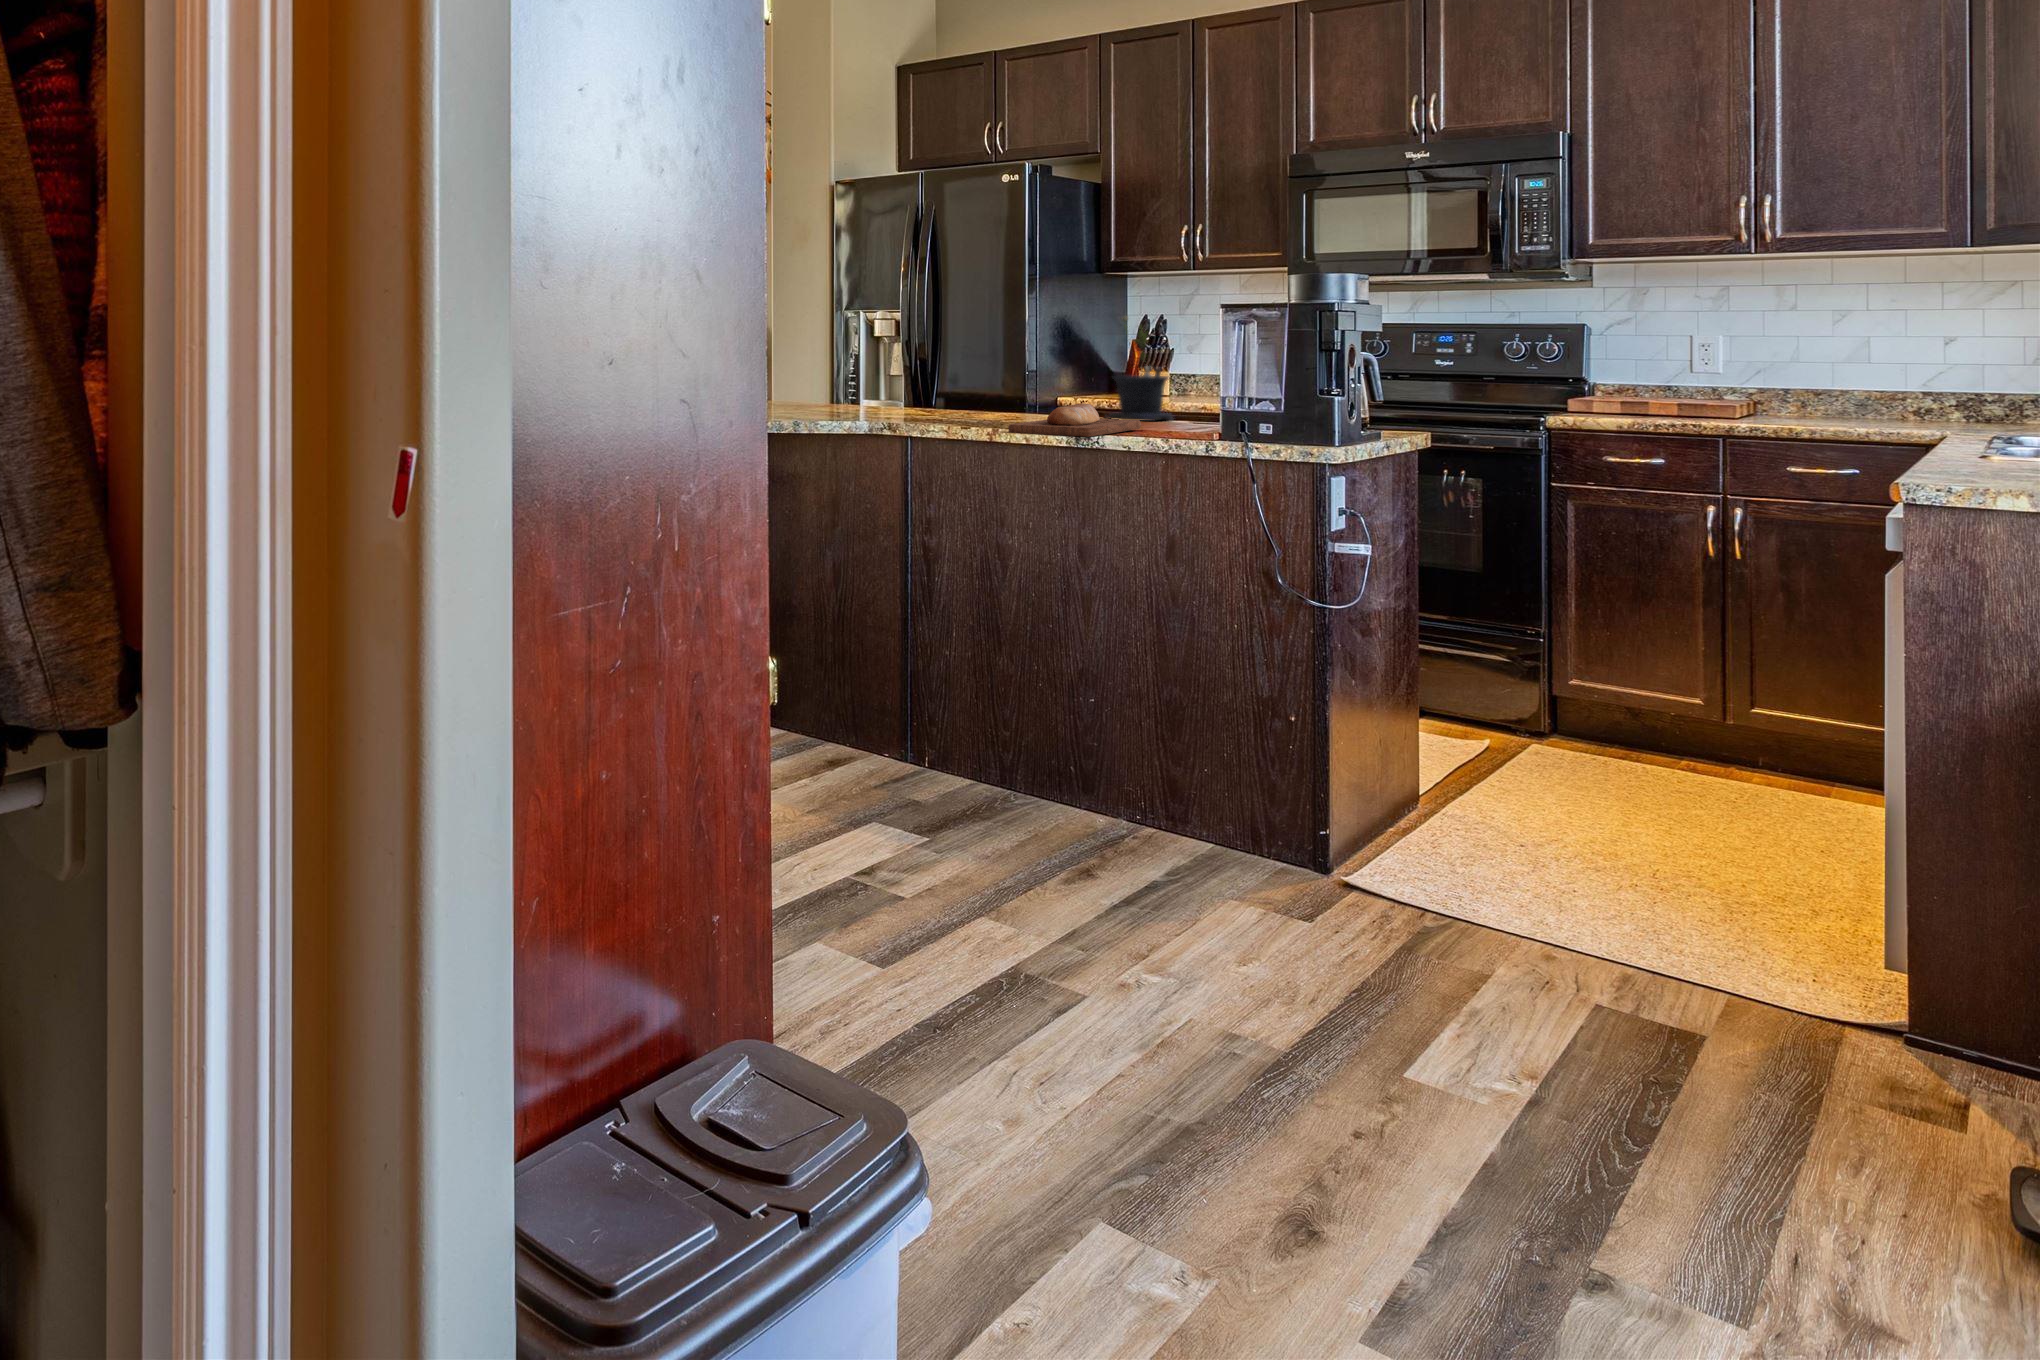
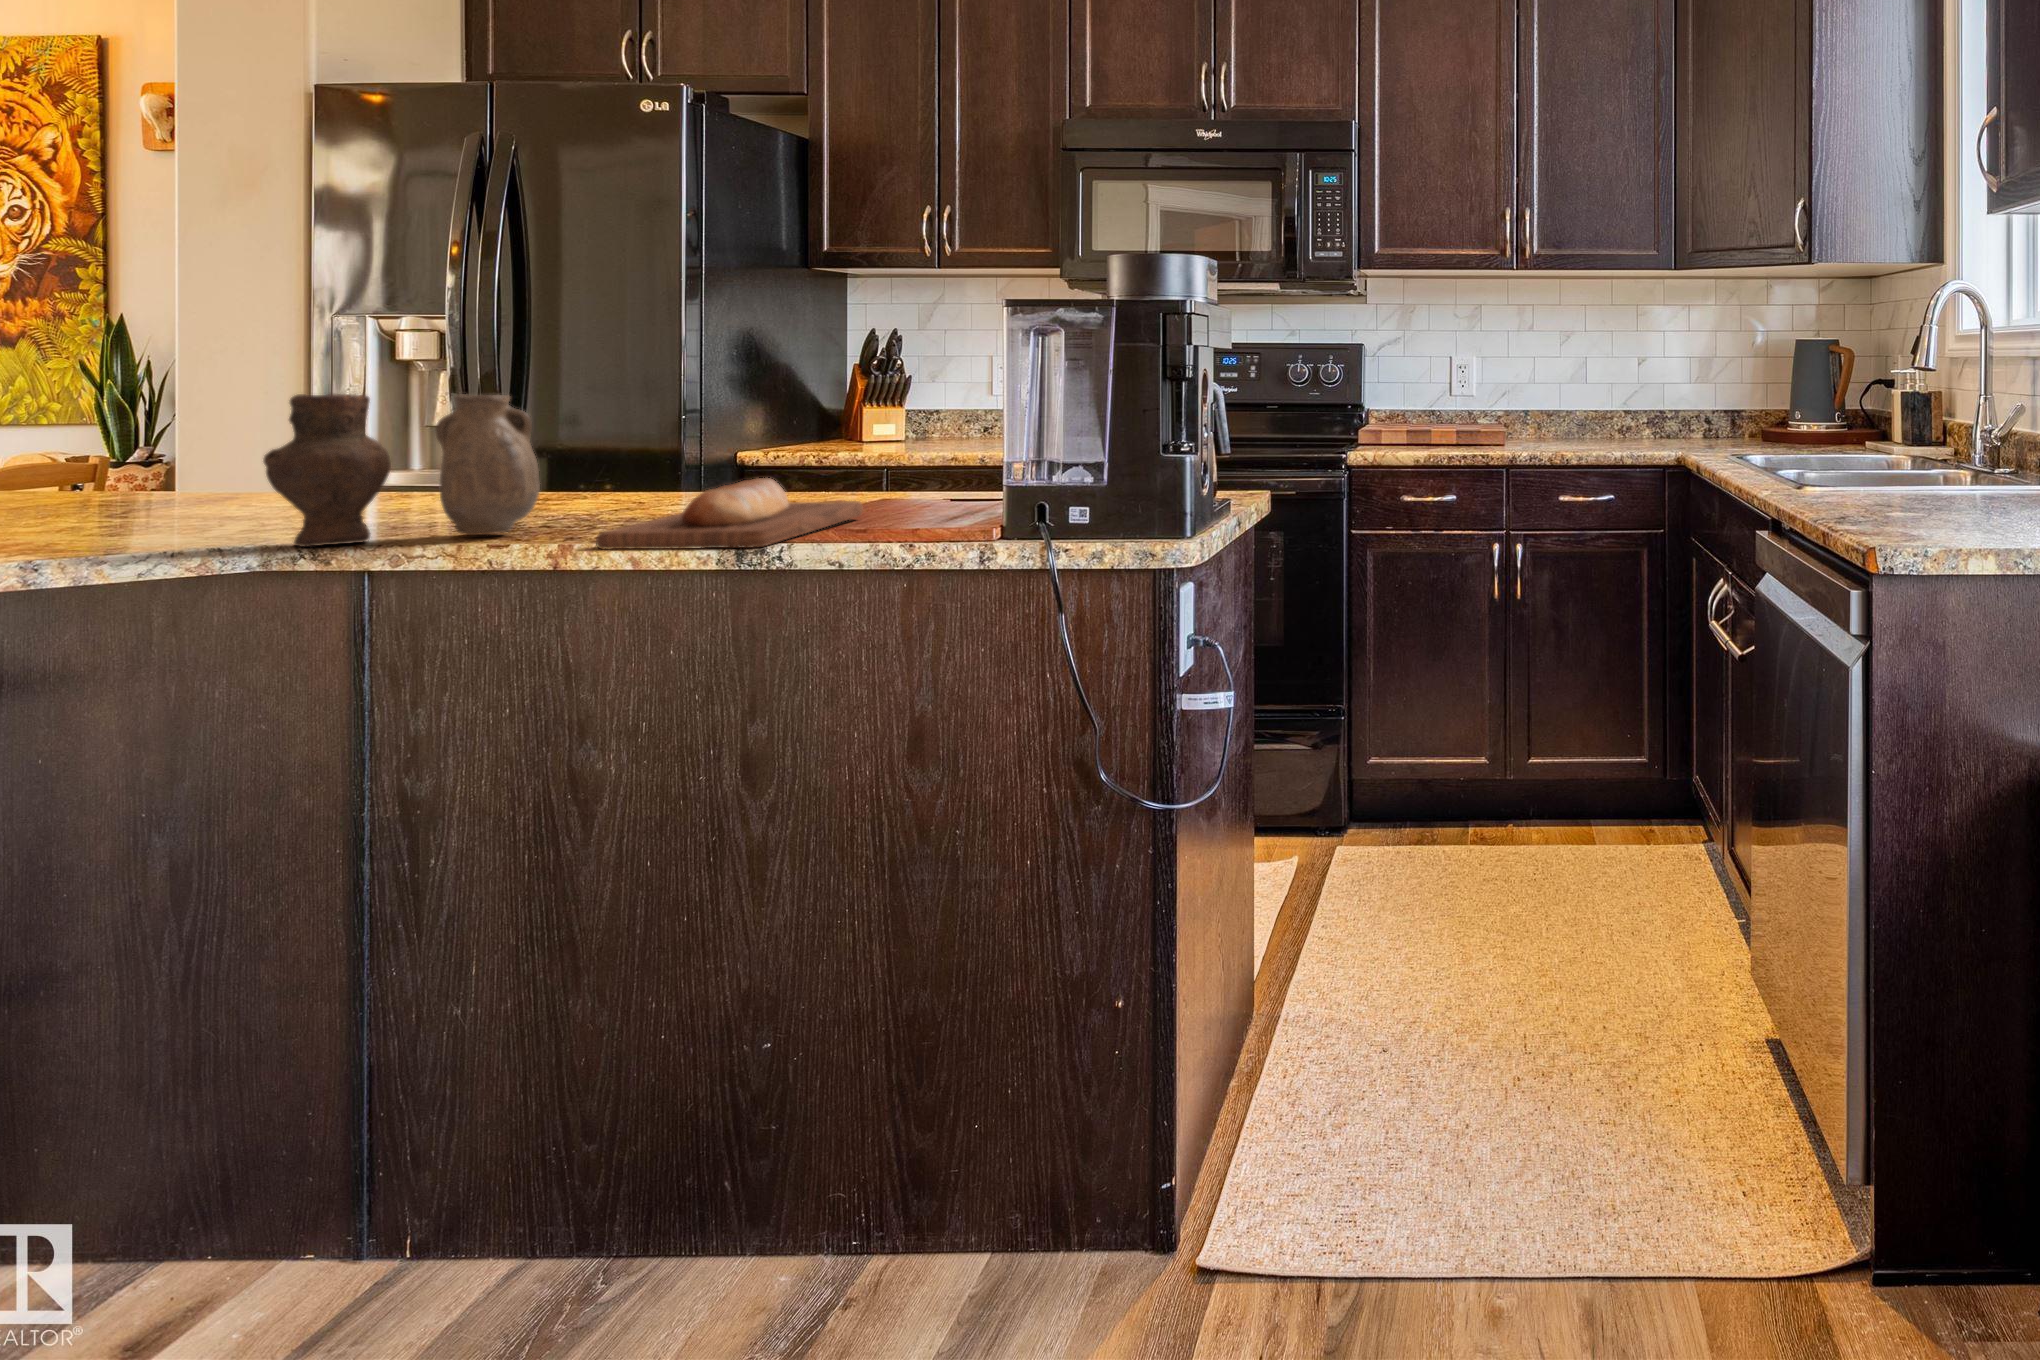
potted plant: present [1105,316,1172,421] -> none [804,325,916,495]
vase: none [868,354,977,424] -> present [263,394,540,547]

